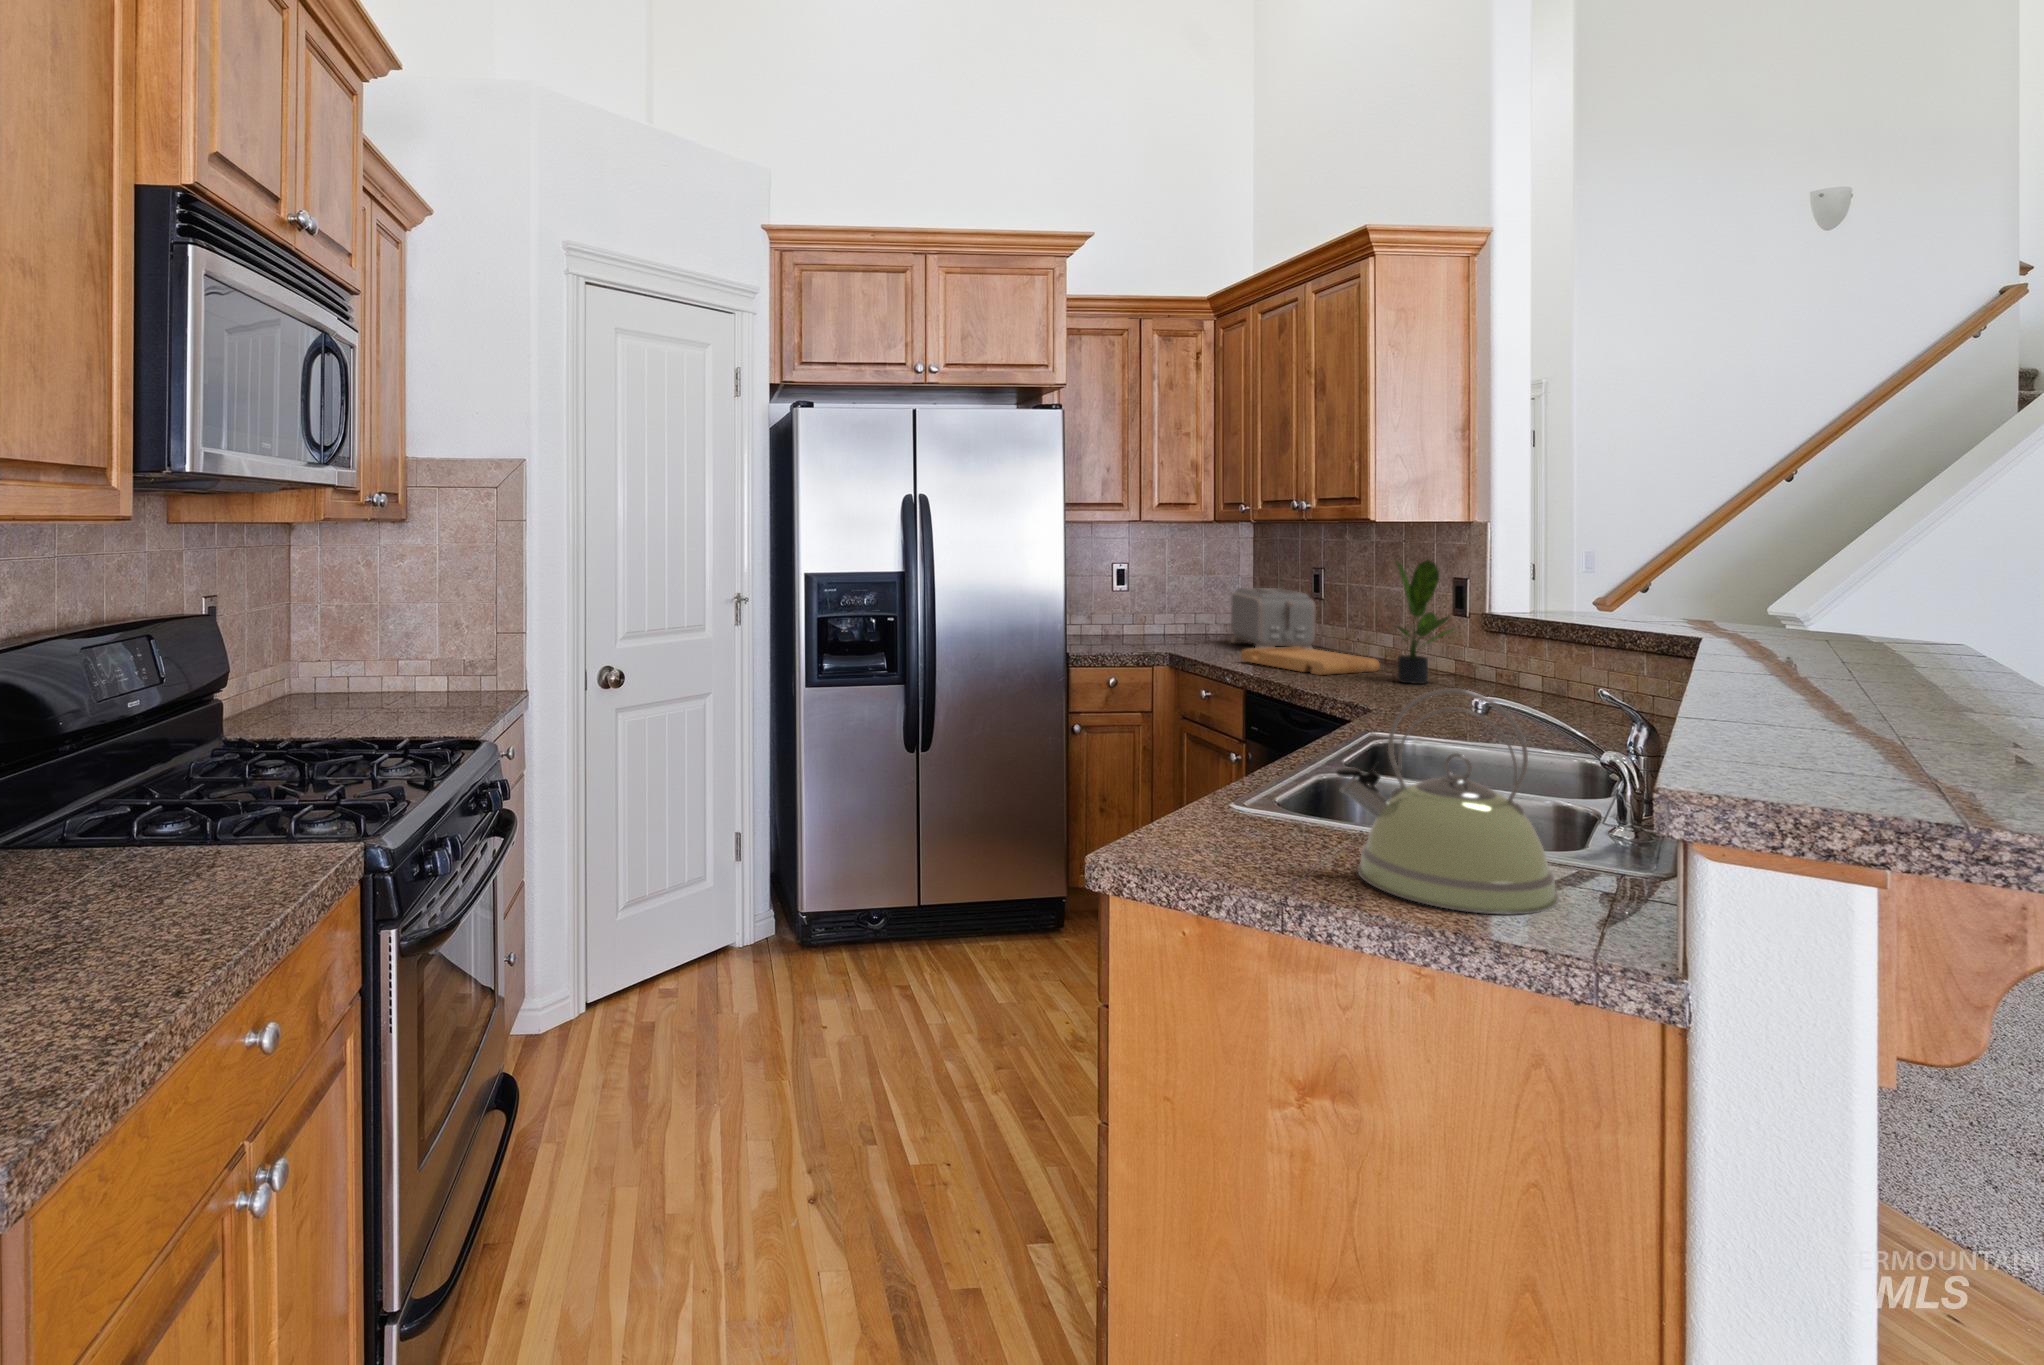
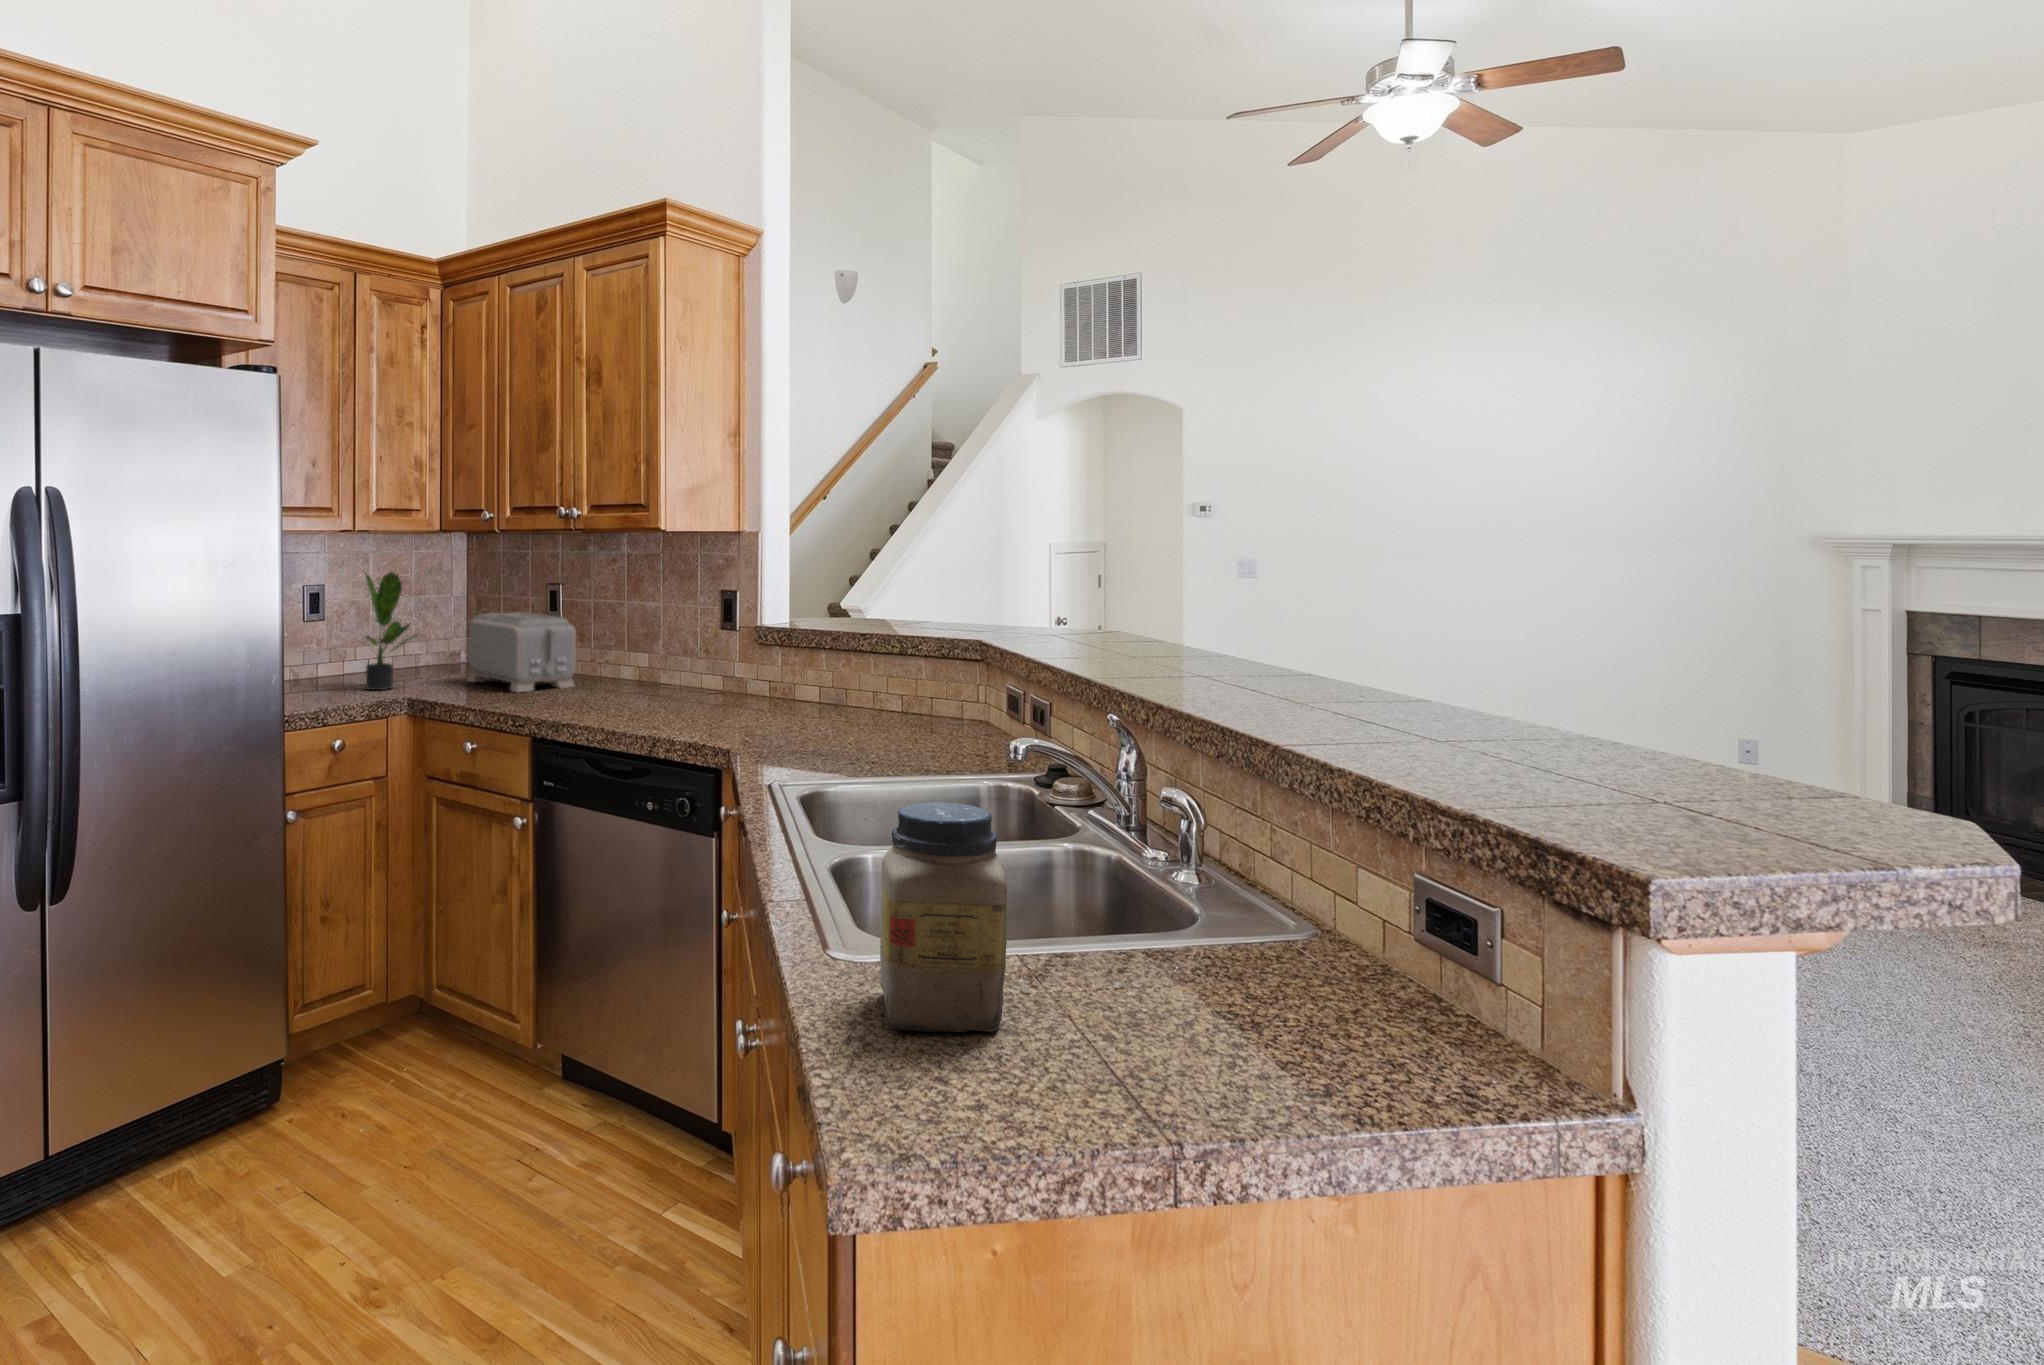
potted plant: present [1396,560,1454,684] -> present [364,572,415,690]
cutting board: present [1241,646,1380,675] -> none [517,682,675,717]
kettle: present [1336,688,1558,915] -> none [1126,767,1398,1092]
jar: none [1200,697,1301,842] -> present [880,802,1007,1032]

